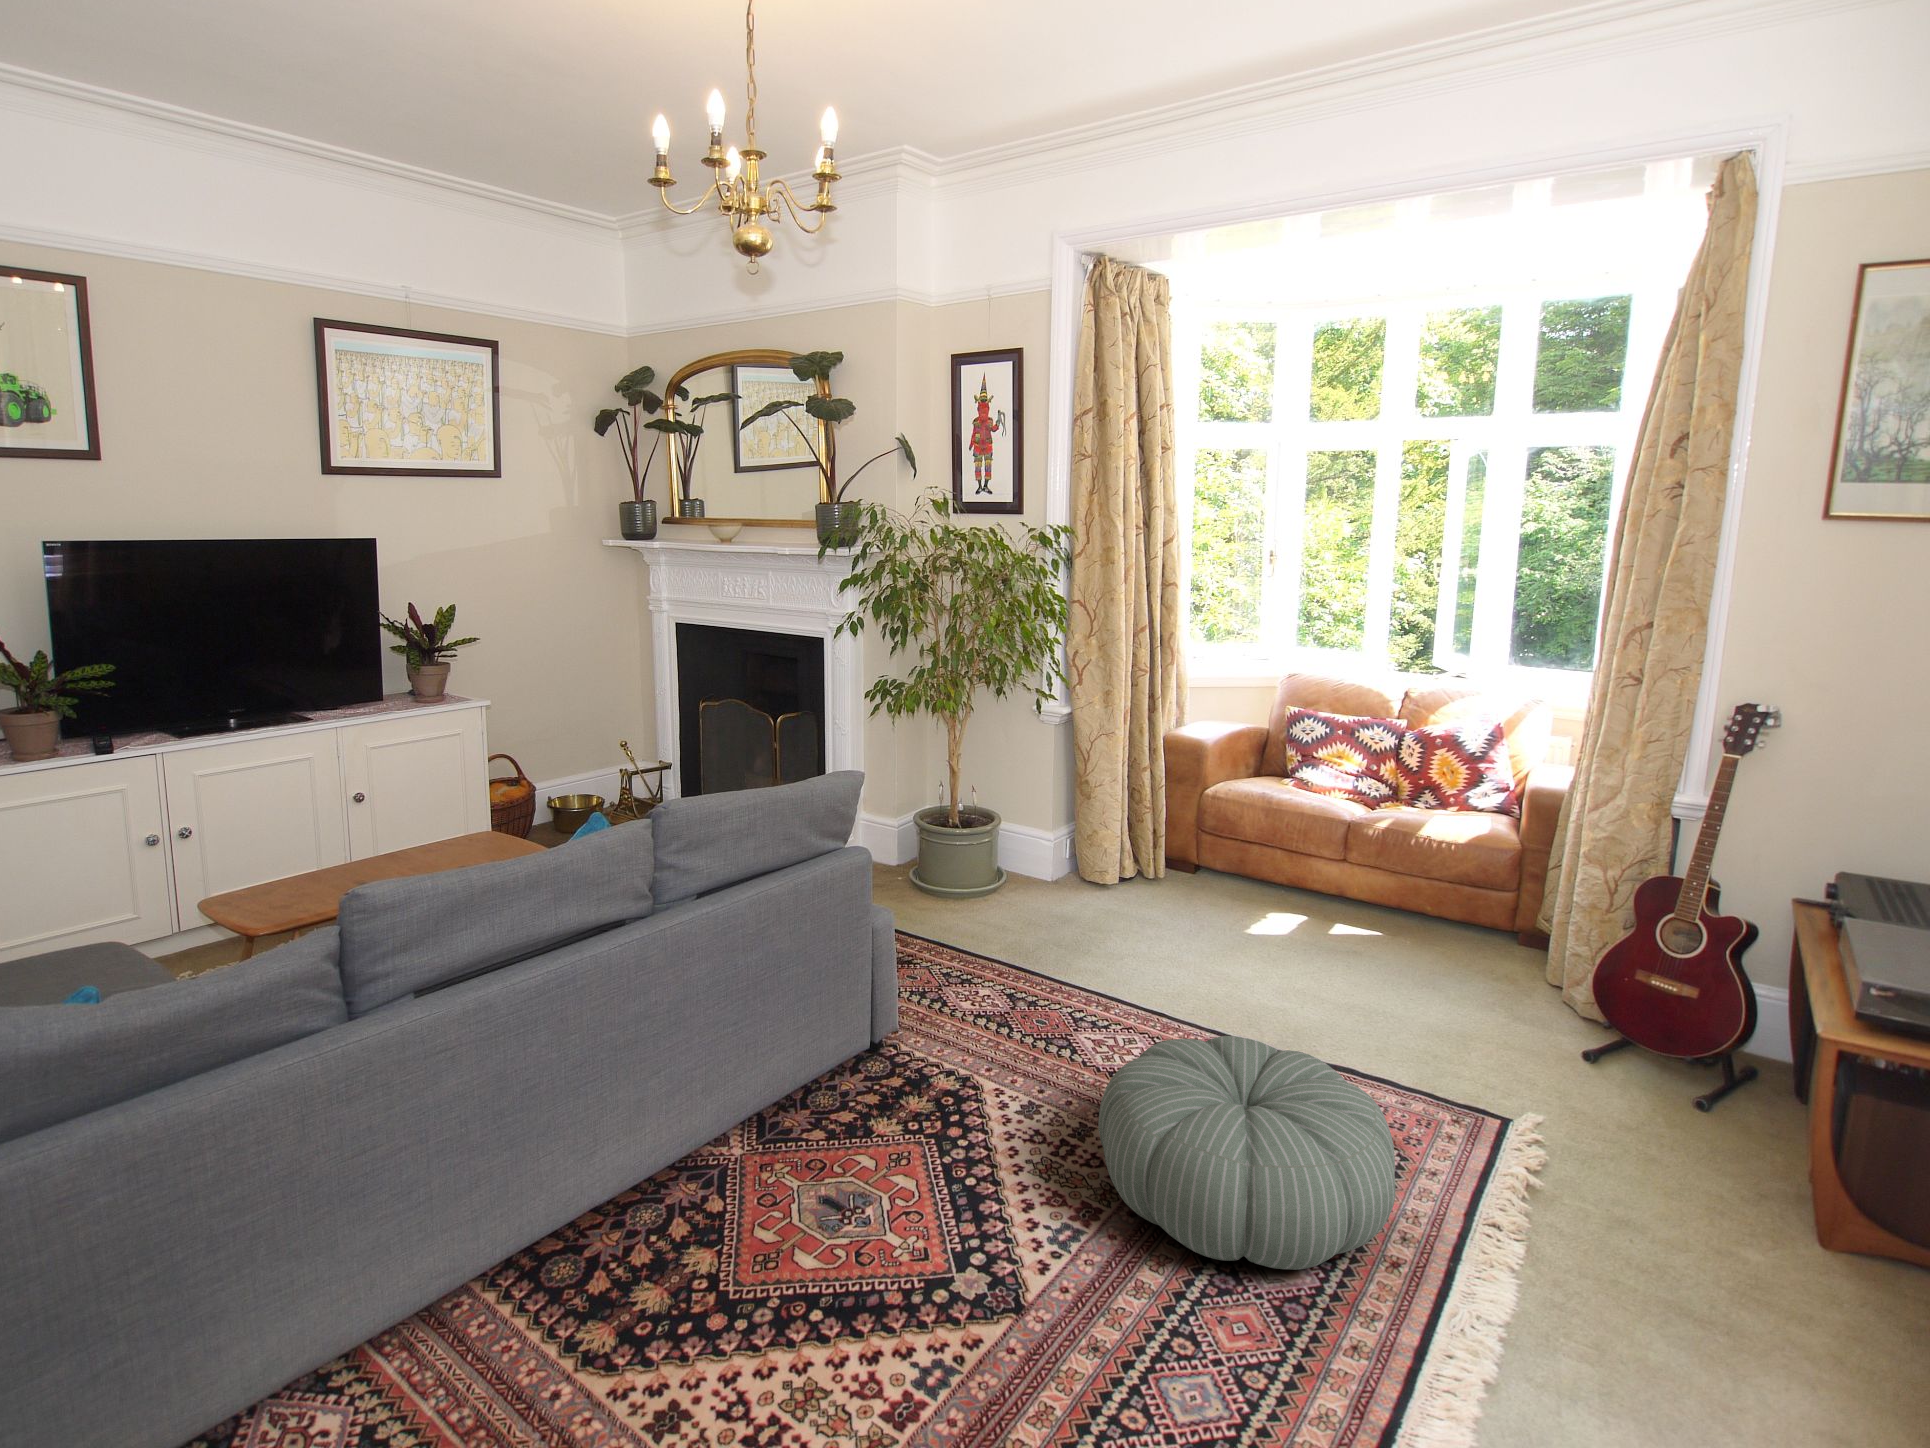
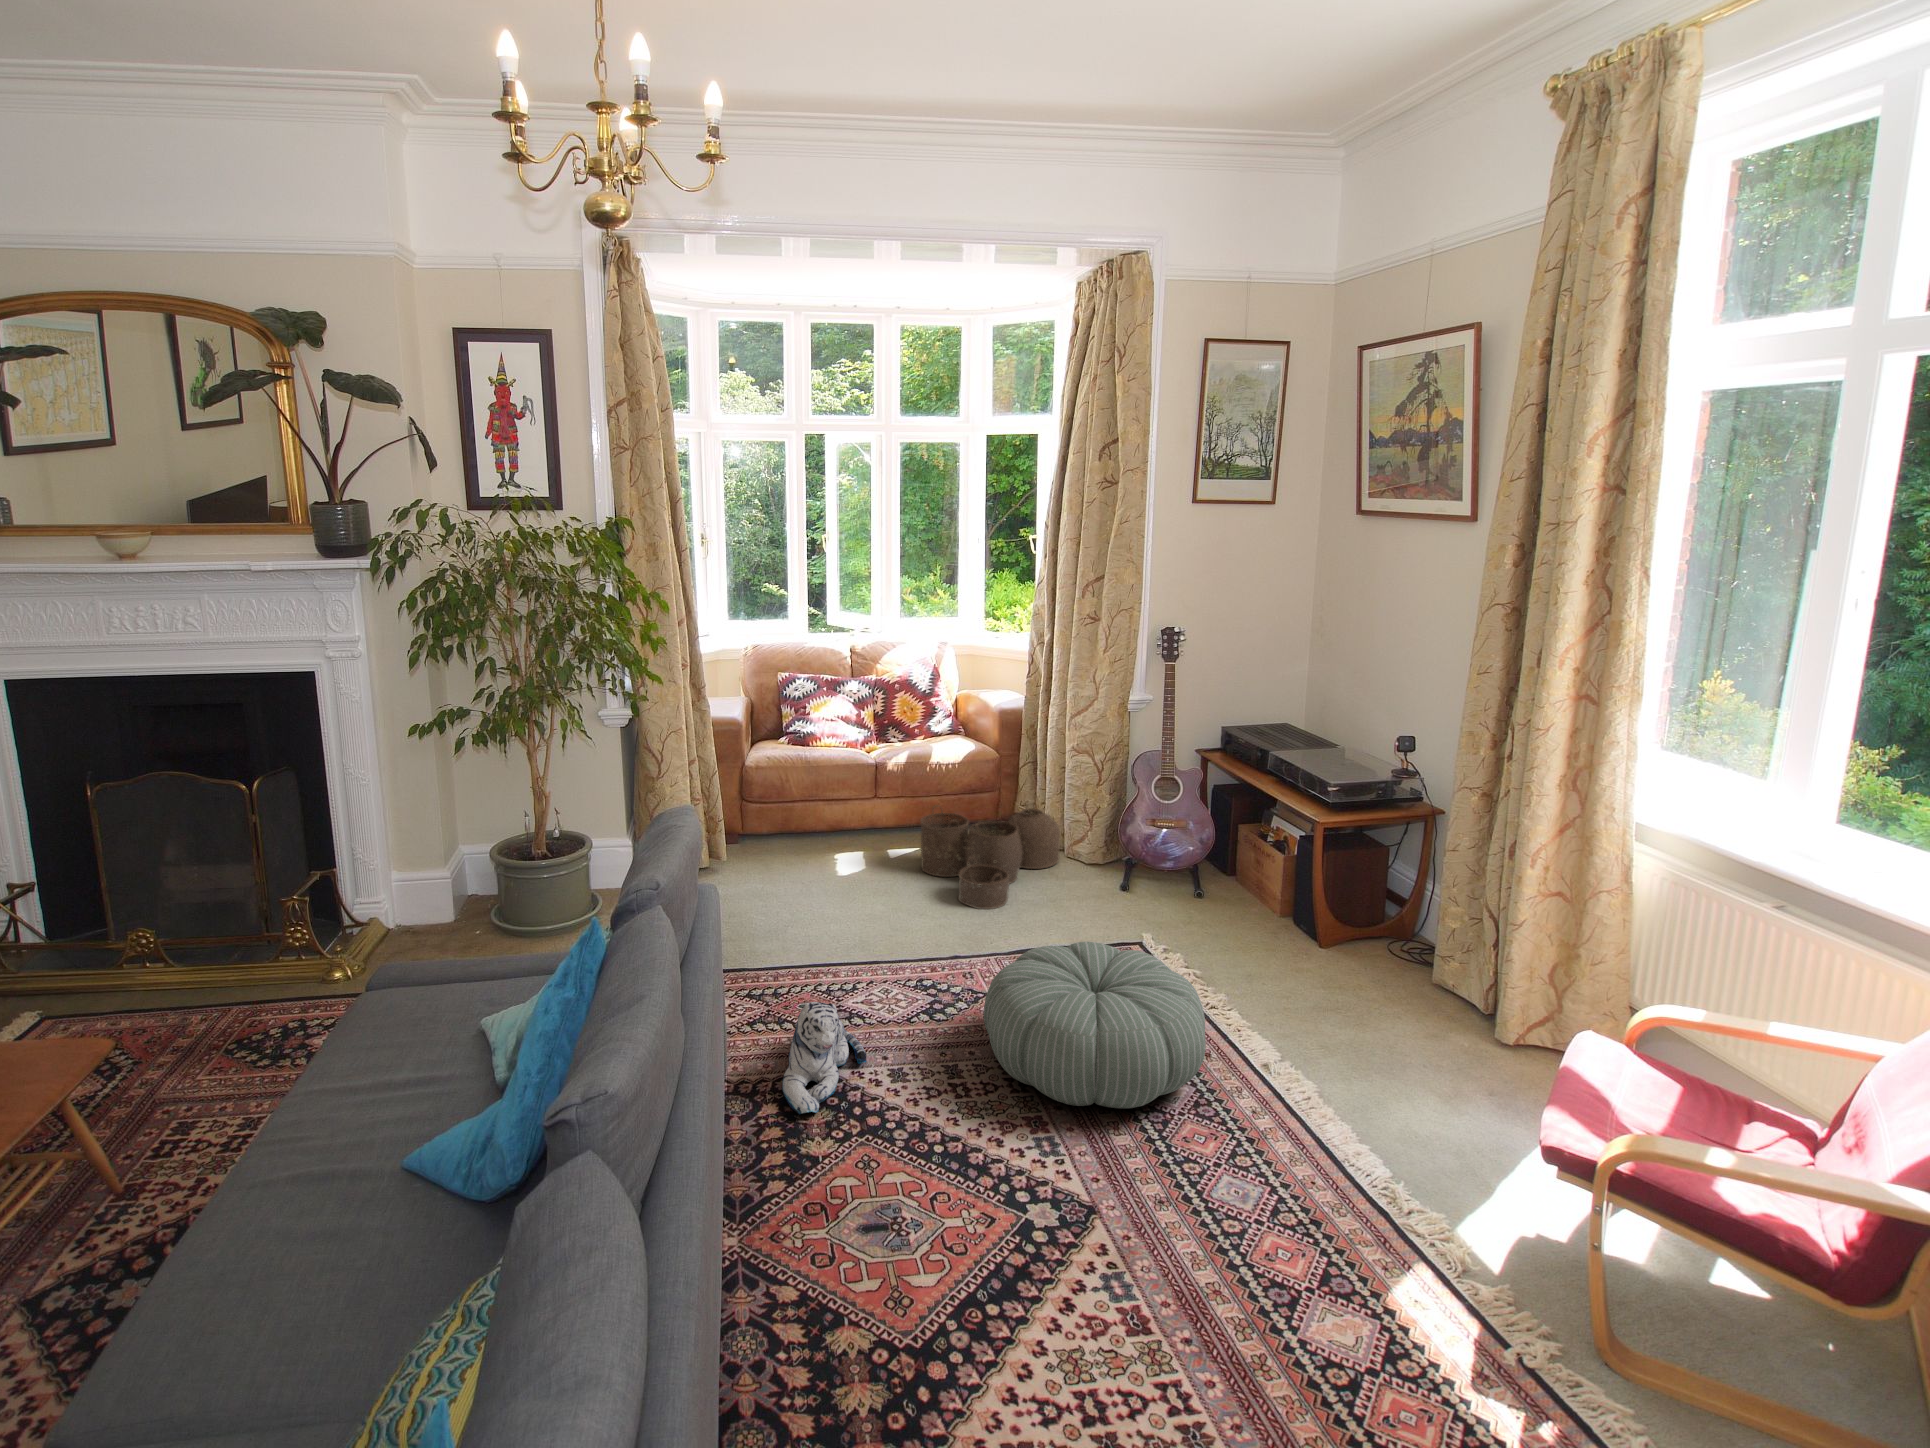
woven basket: none [1340,880,1556,1017] -> present [920,806,1060,909]
plush toy: none [902,993,1035,1099] -> present [782,1002,866,1115]

